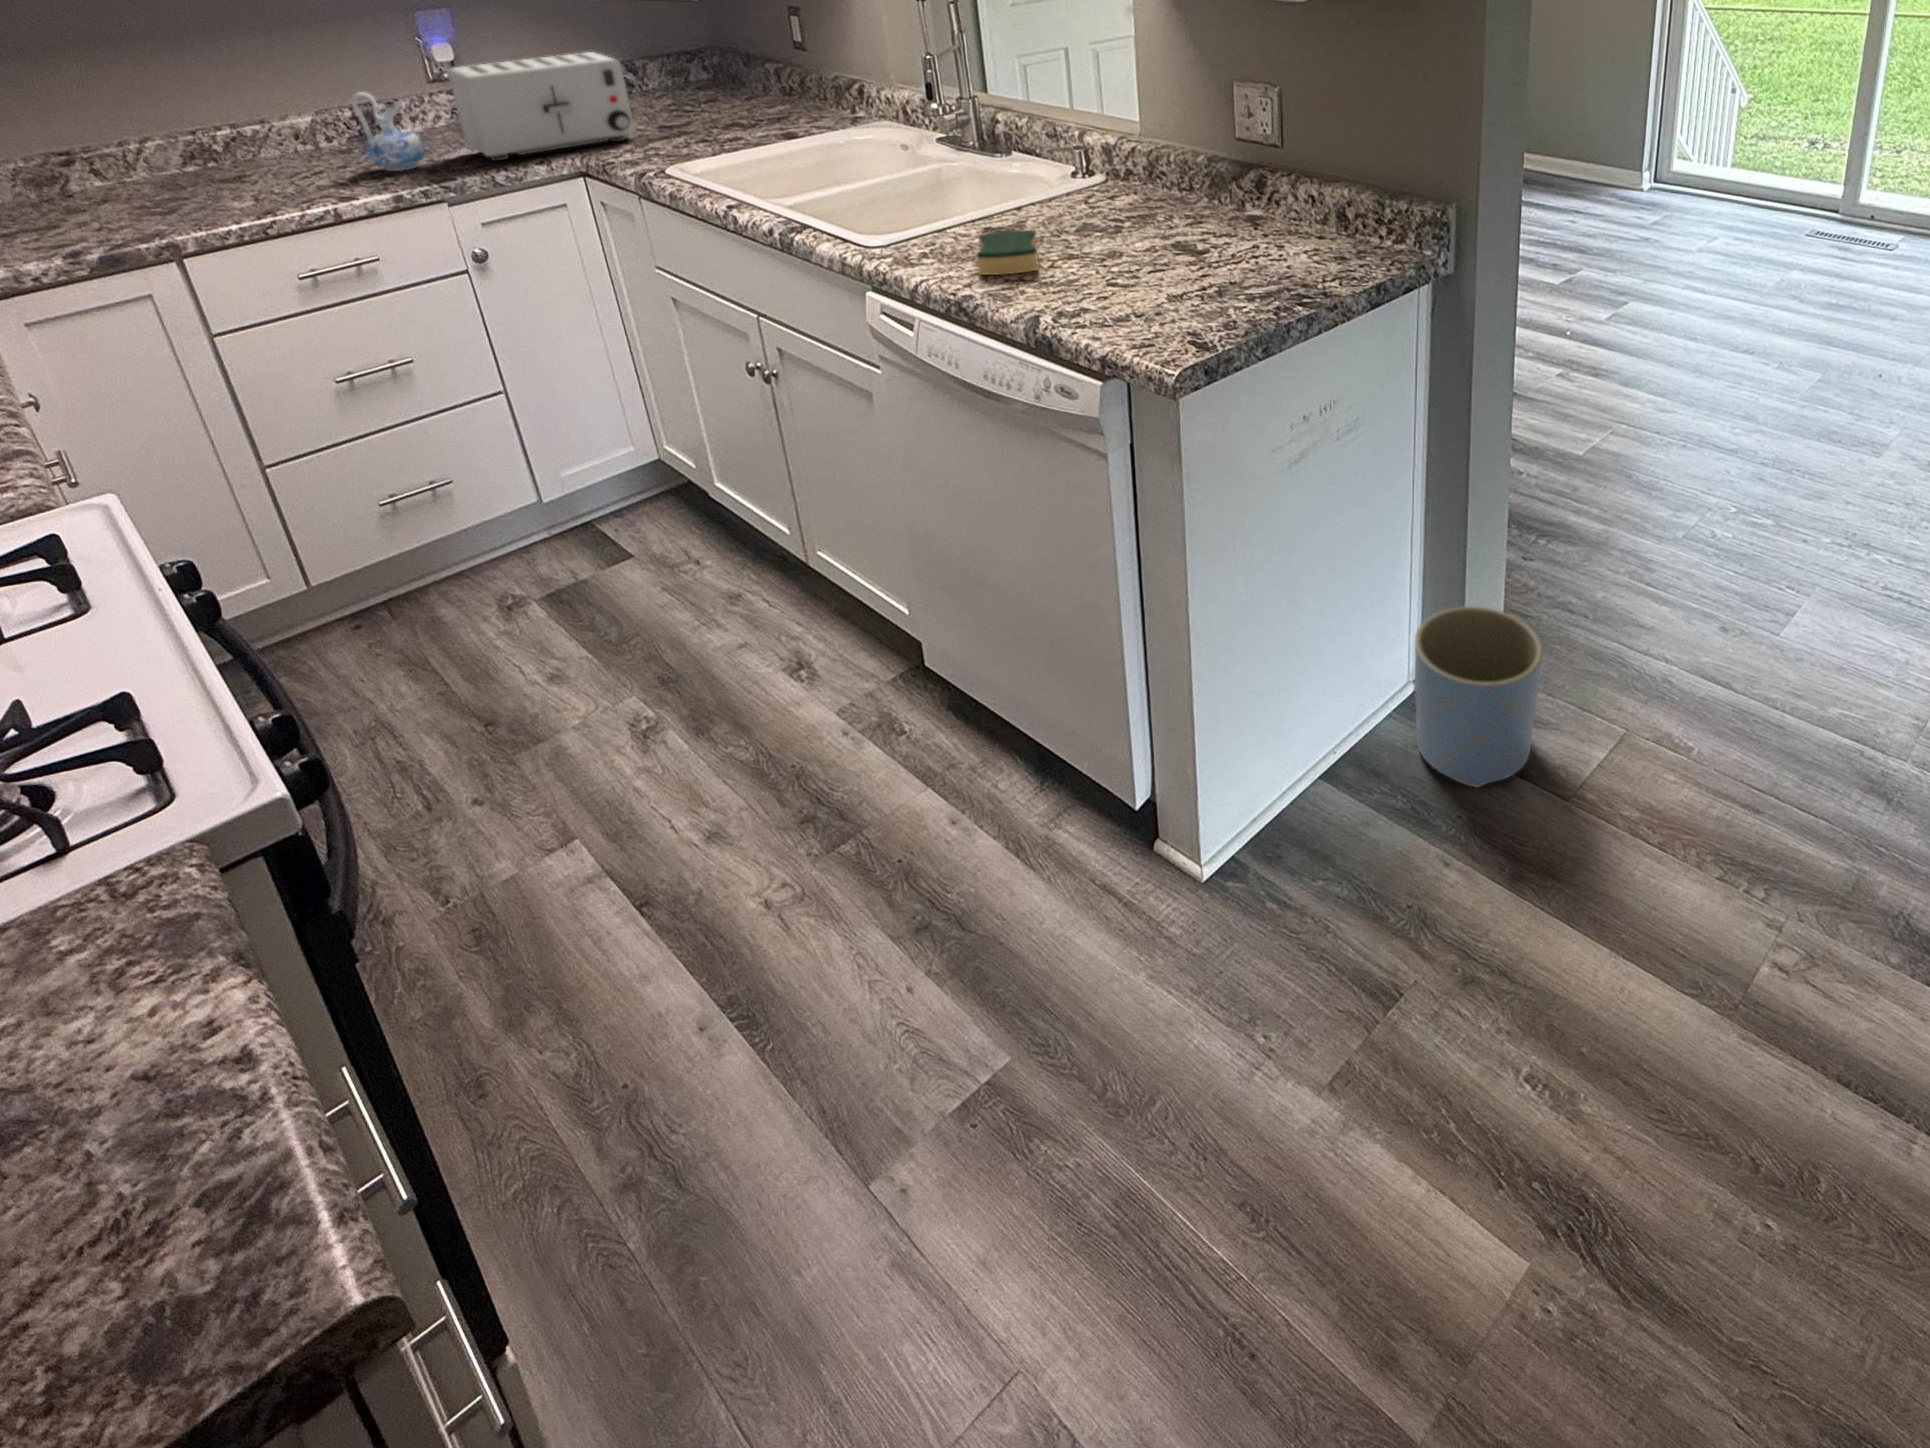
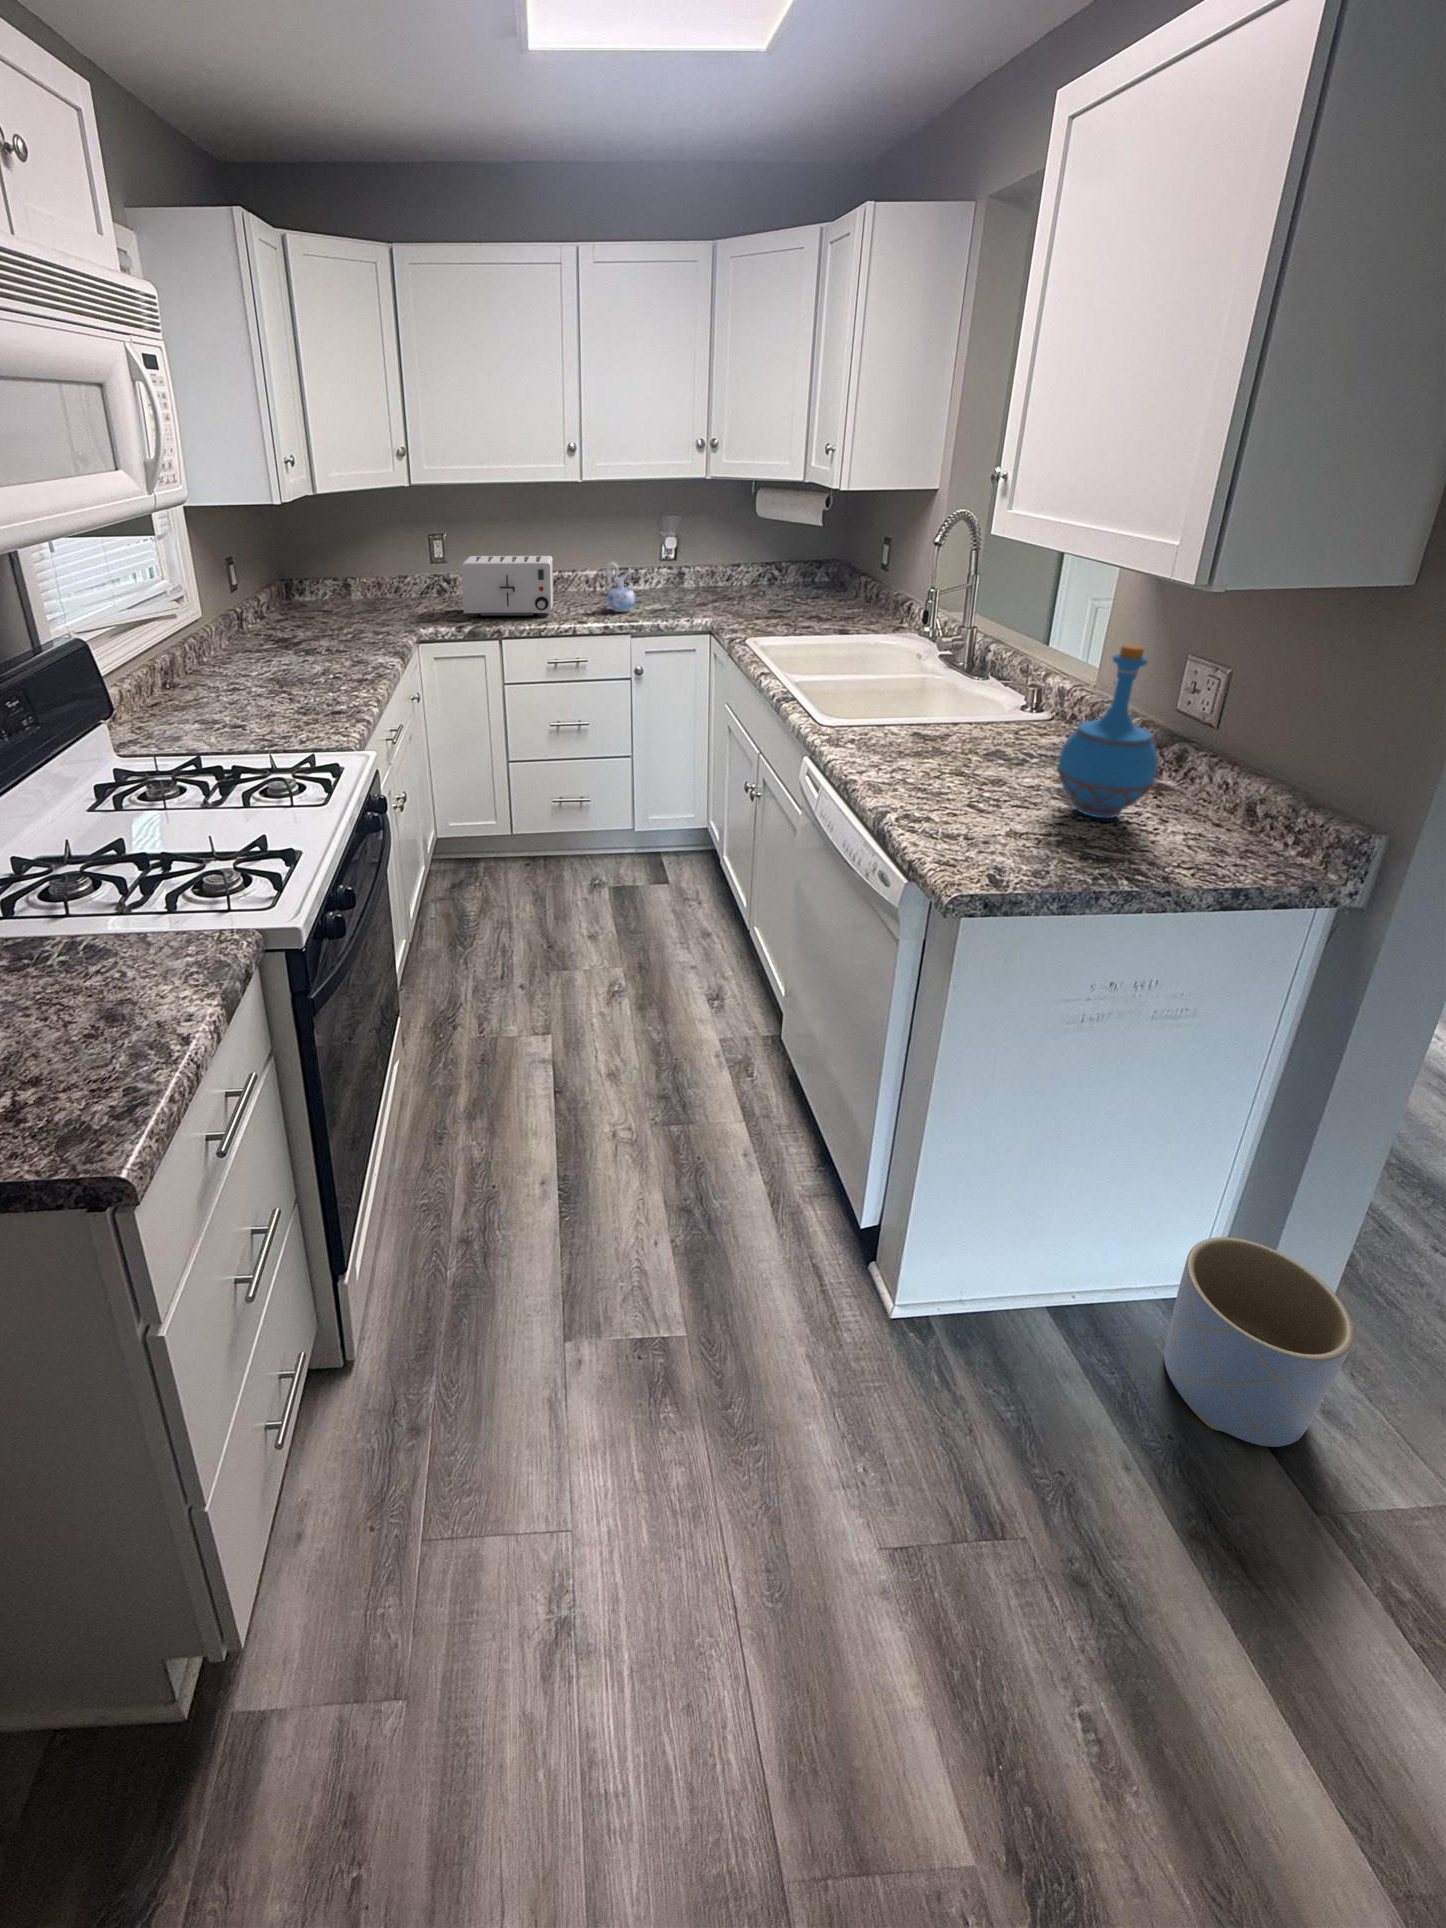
toaster: present [447,52,635,161] -> present [461,556,553,617]
bottle: none [1178,72,1270,260] -> present [1057,645,1158,818]
sponge: present [977,230,1038,275] -> none [873,737,937,777]

